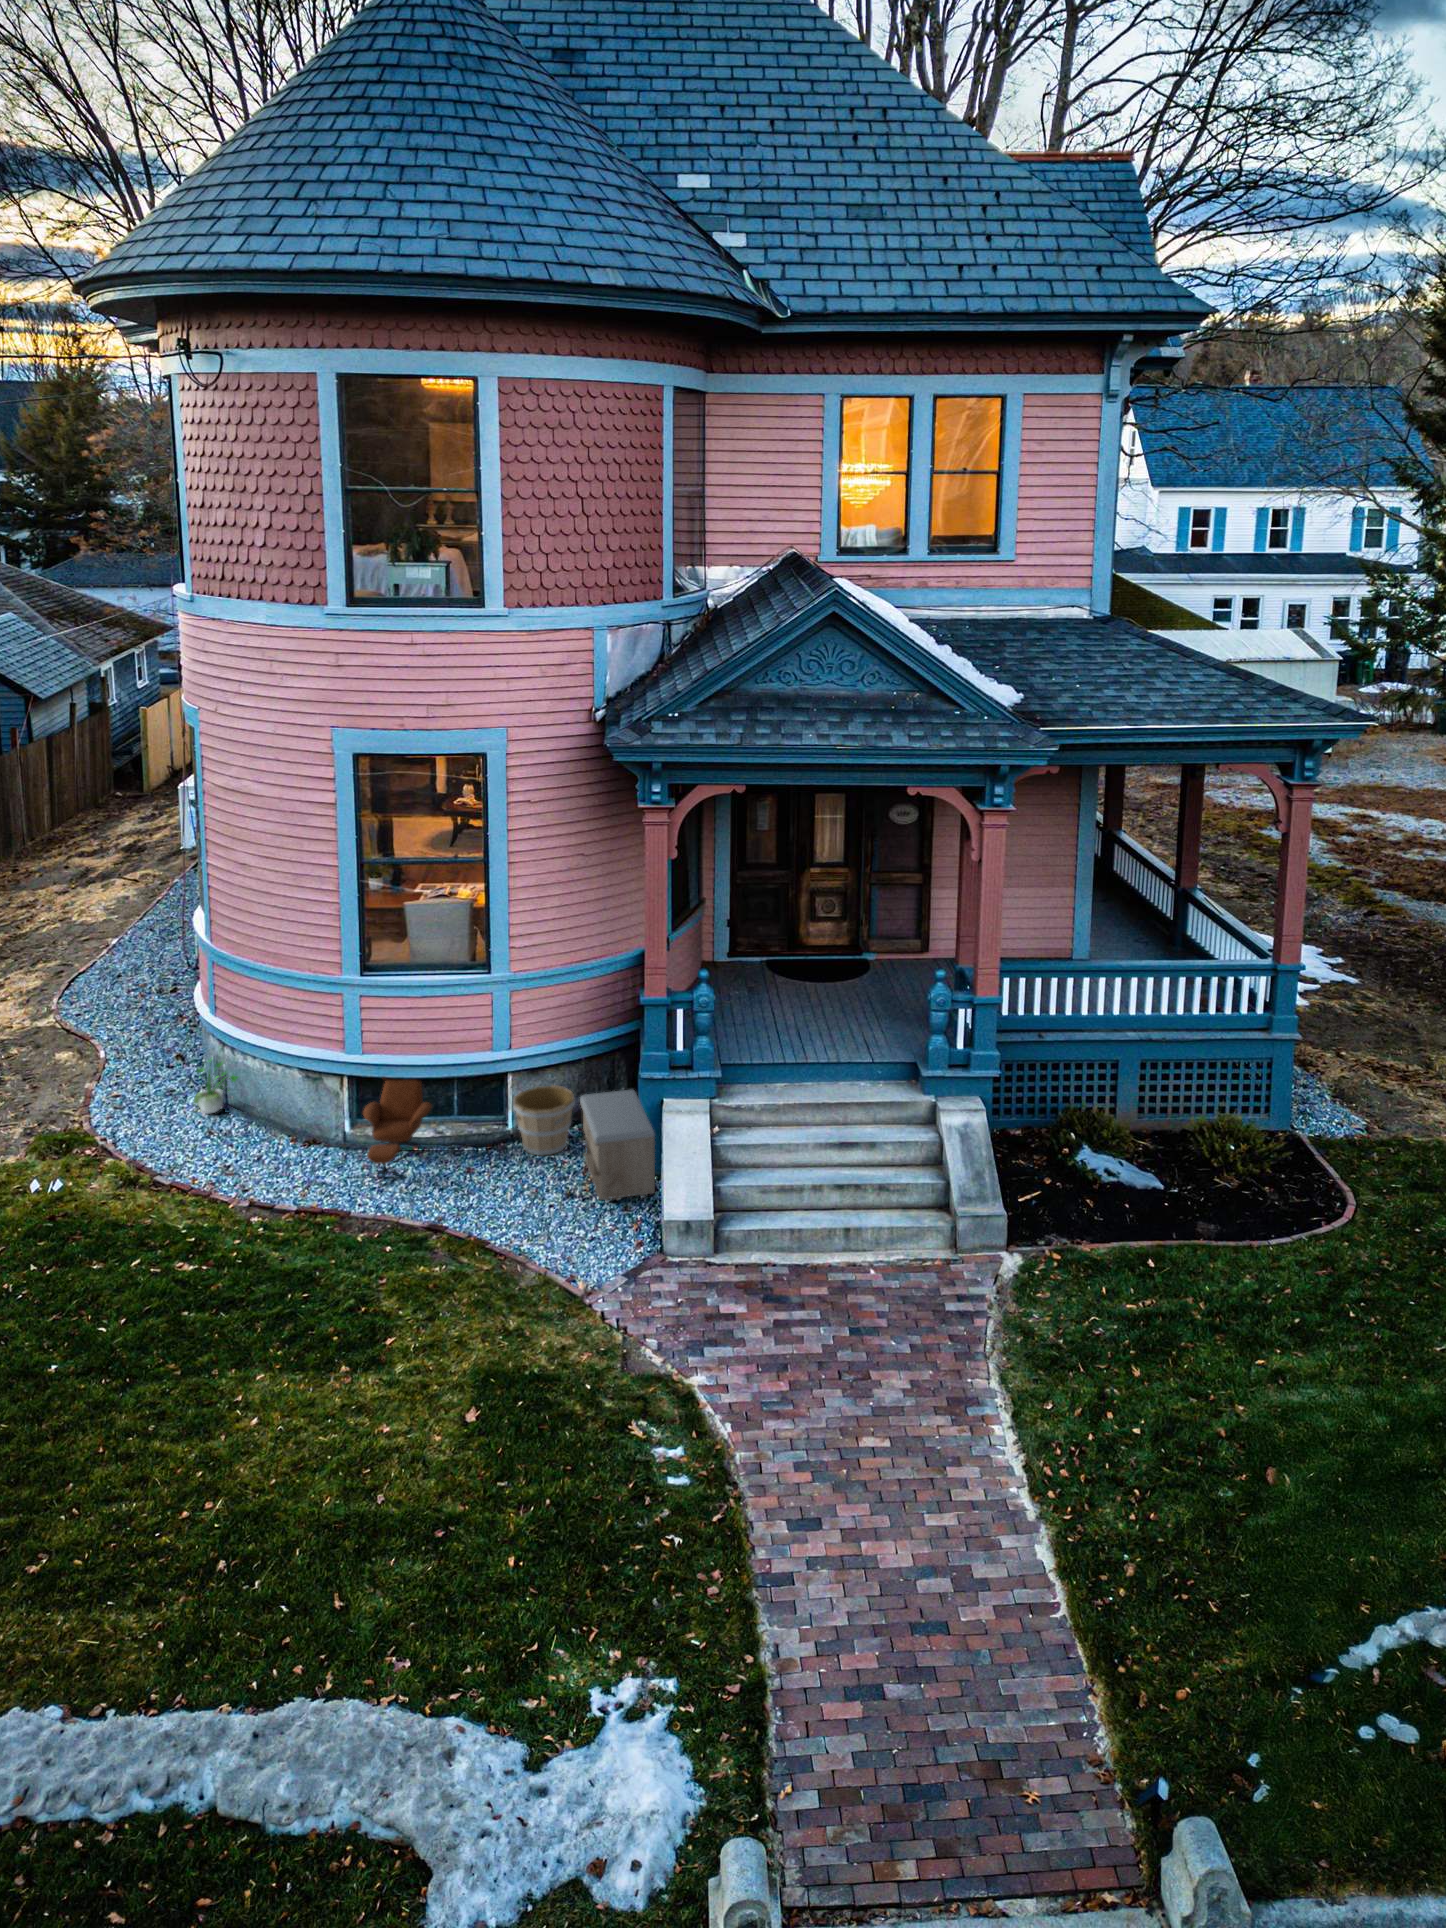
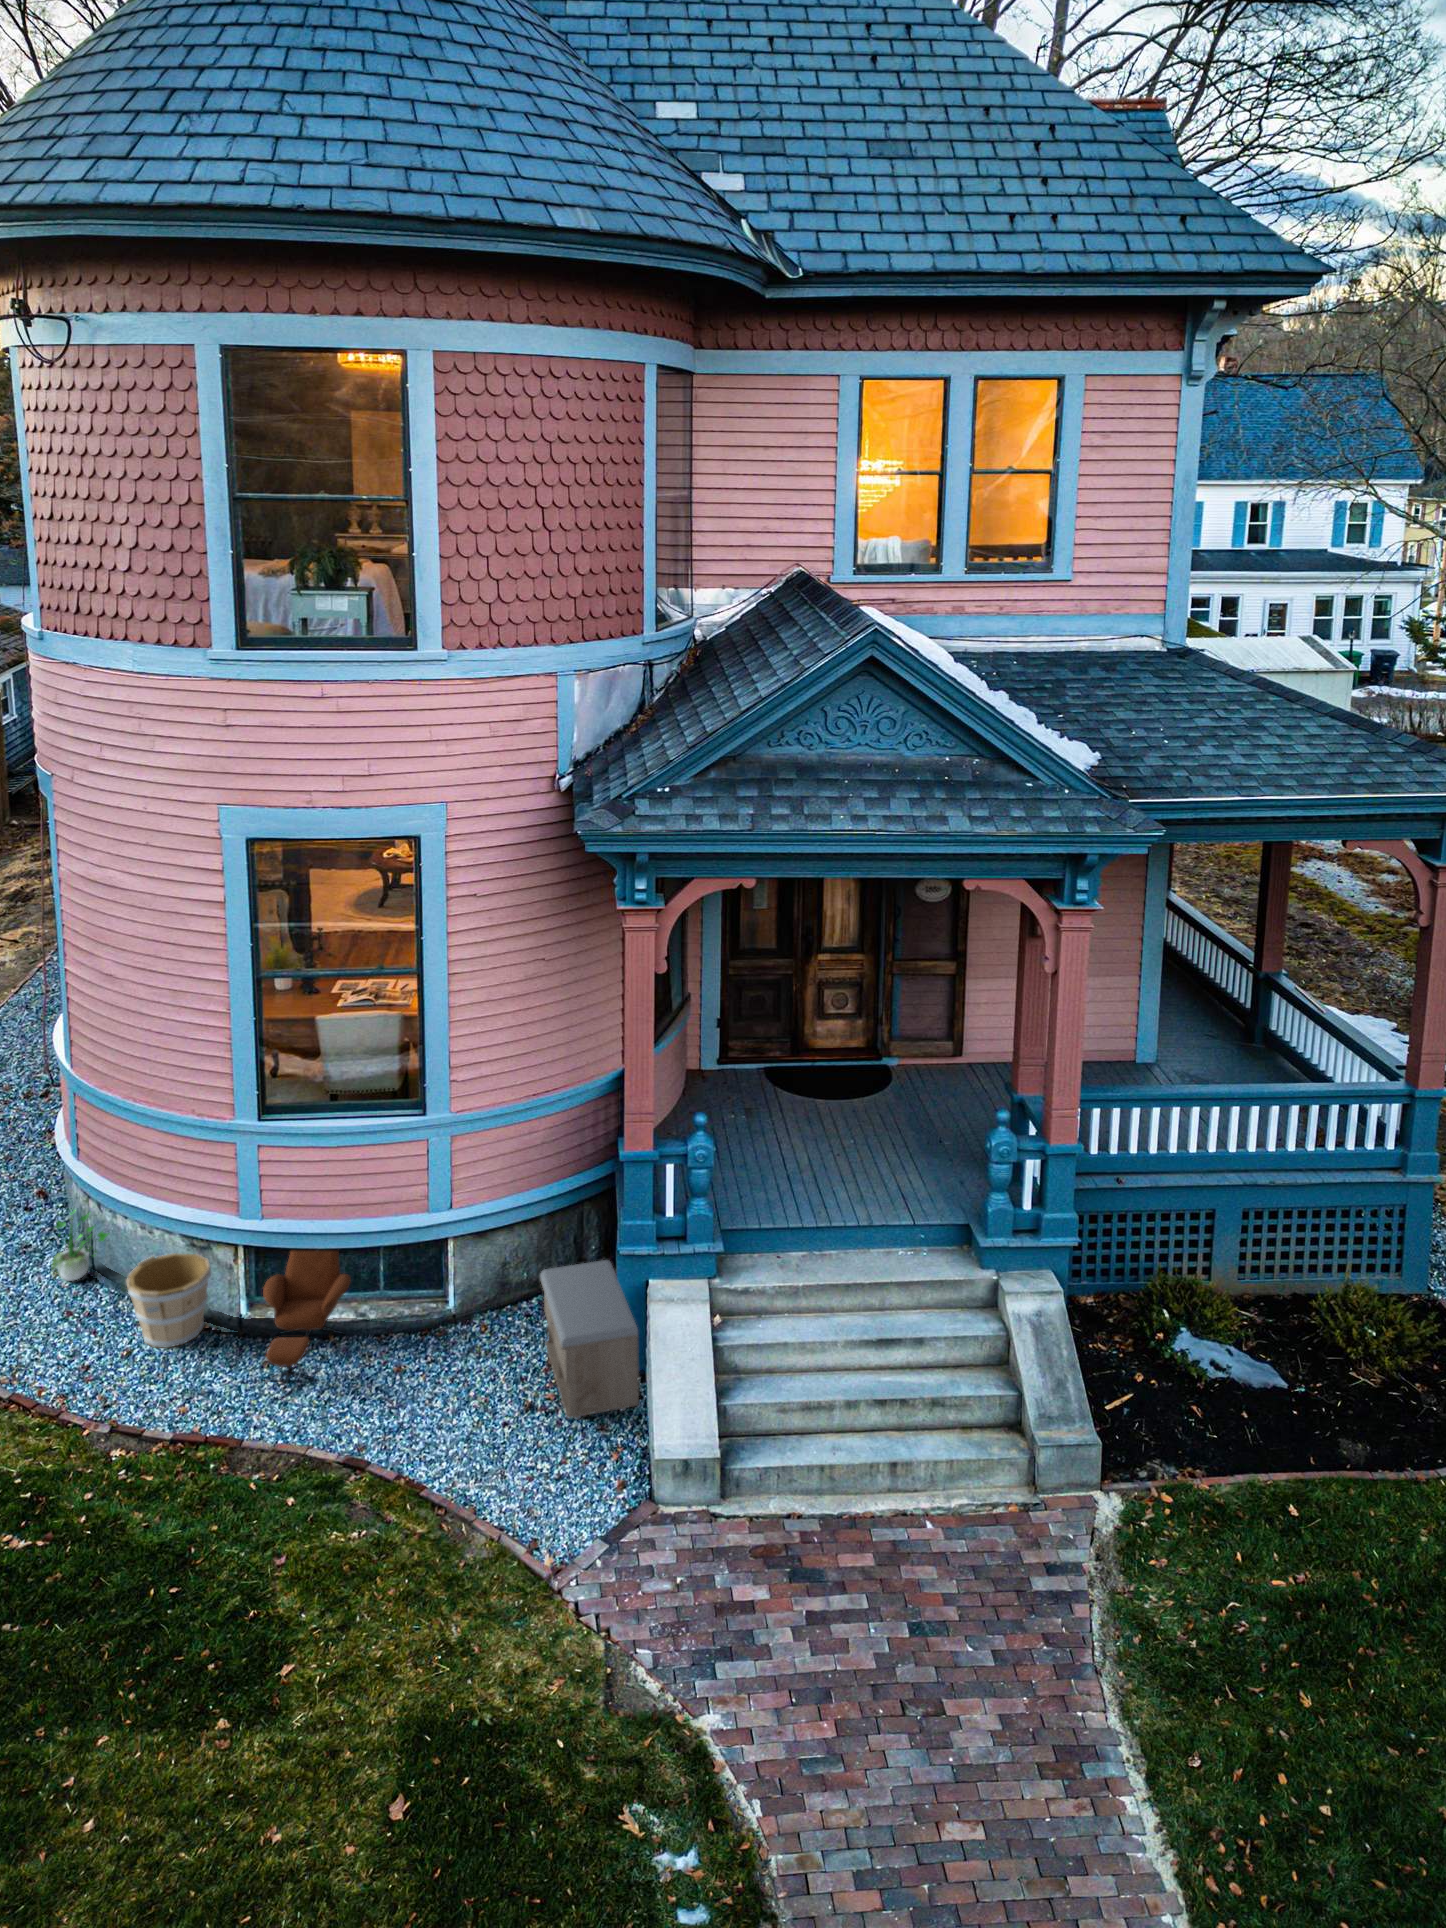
wooden bucket: present [513,1085,575,1156] -> present [127,1253,212,1348]

